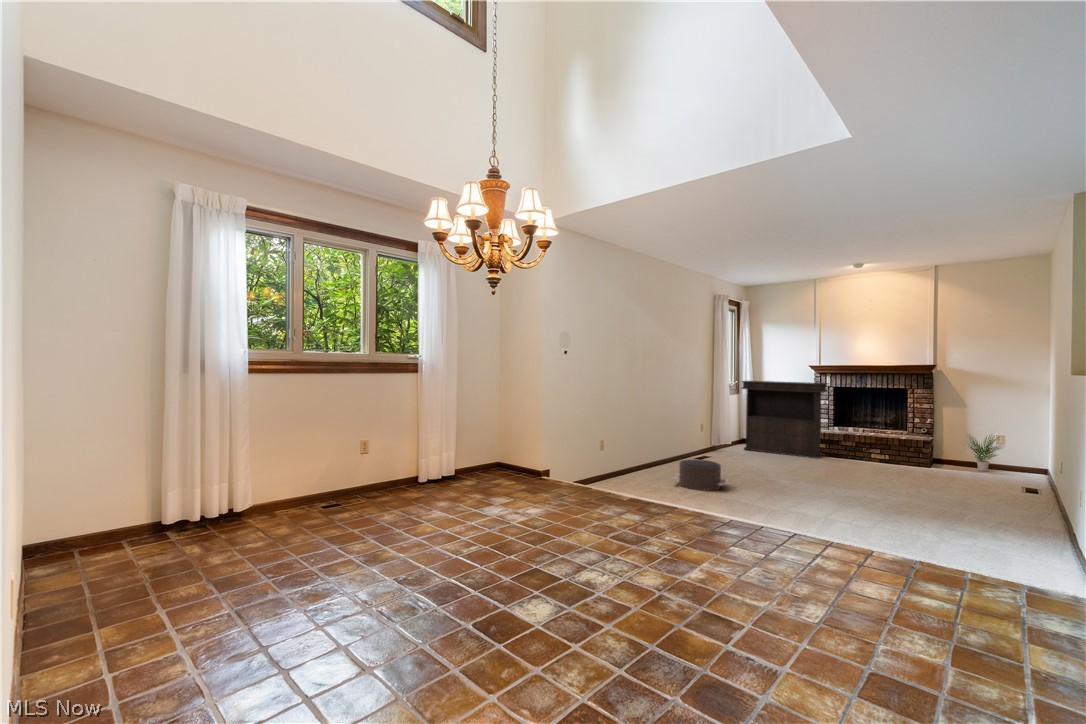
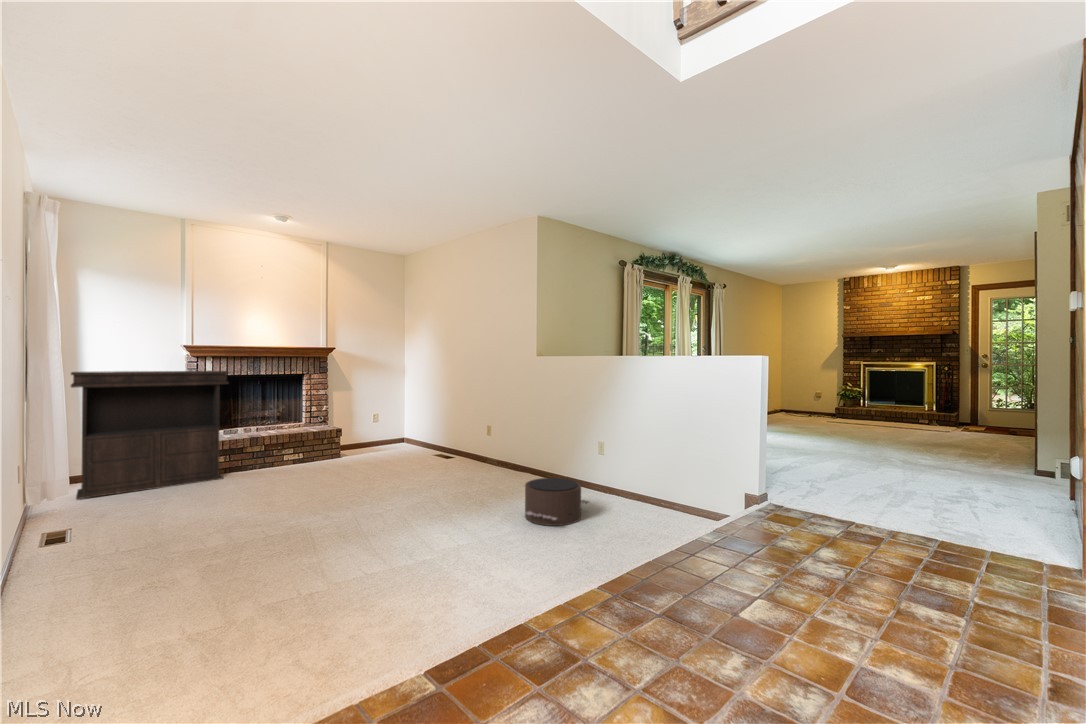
potted plant: present [968,435,1000,471] -> none [357,412,389,449]
pouf: present [673,460,725,491] -> present [525,478,589,526]

